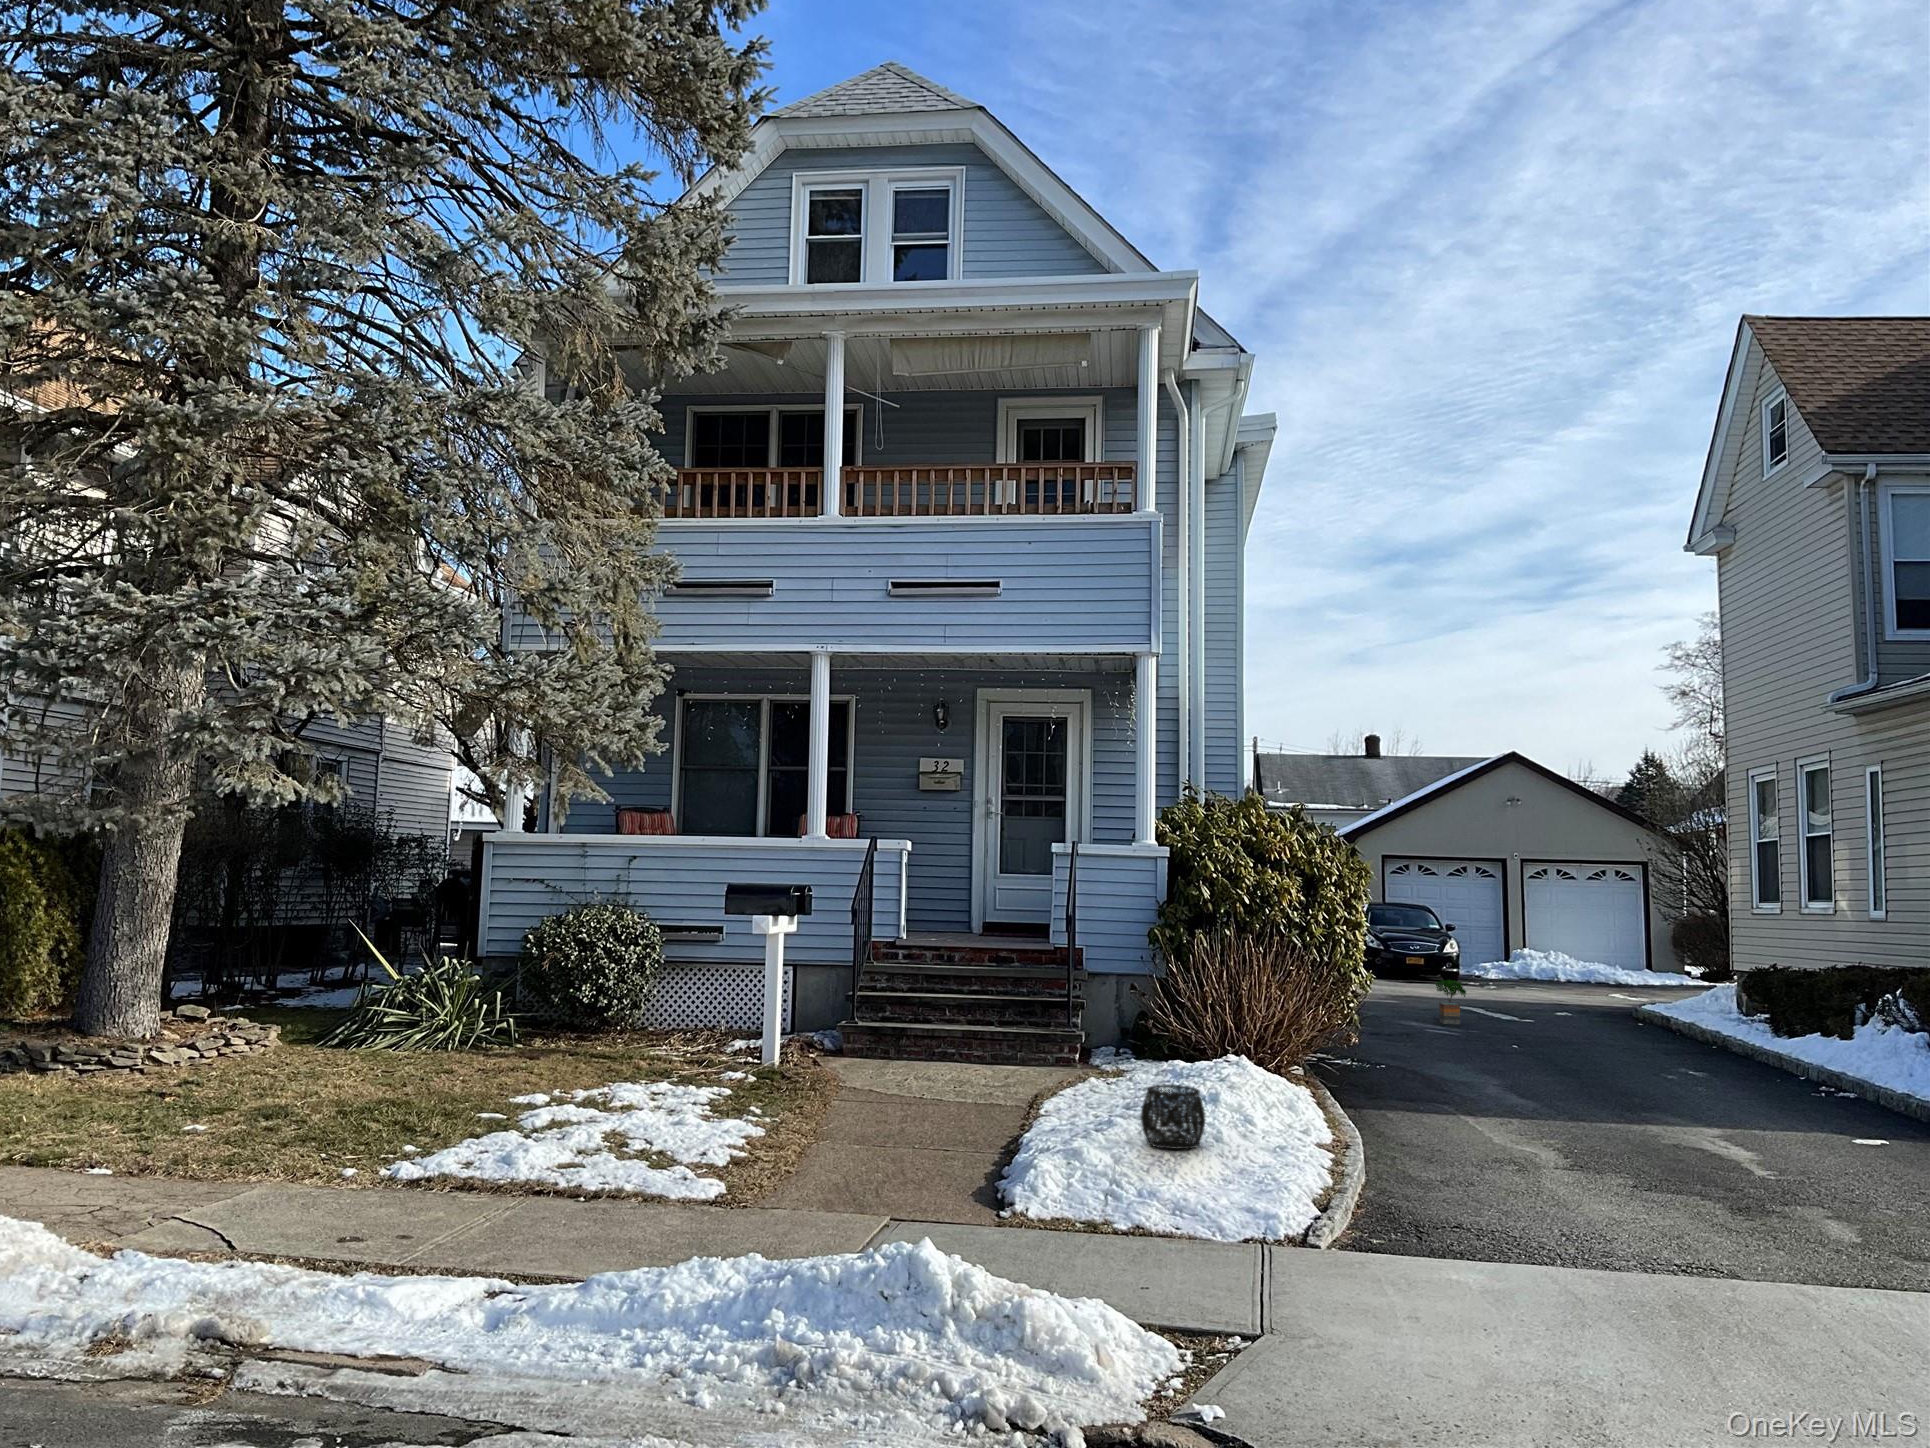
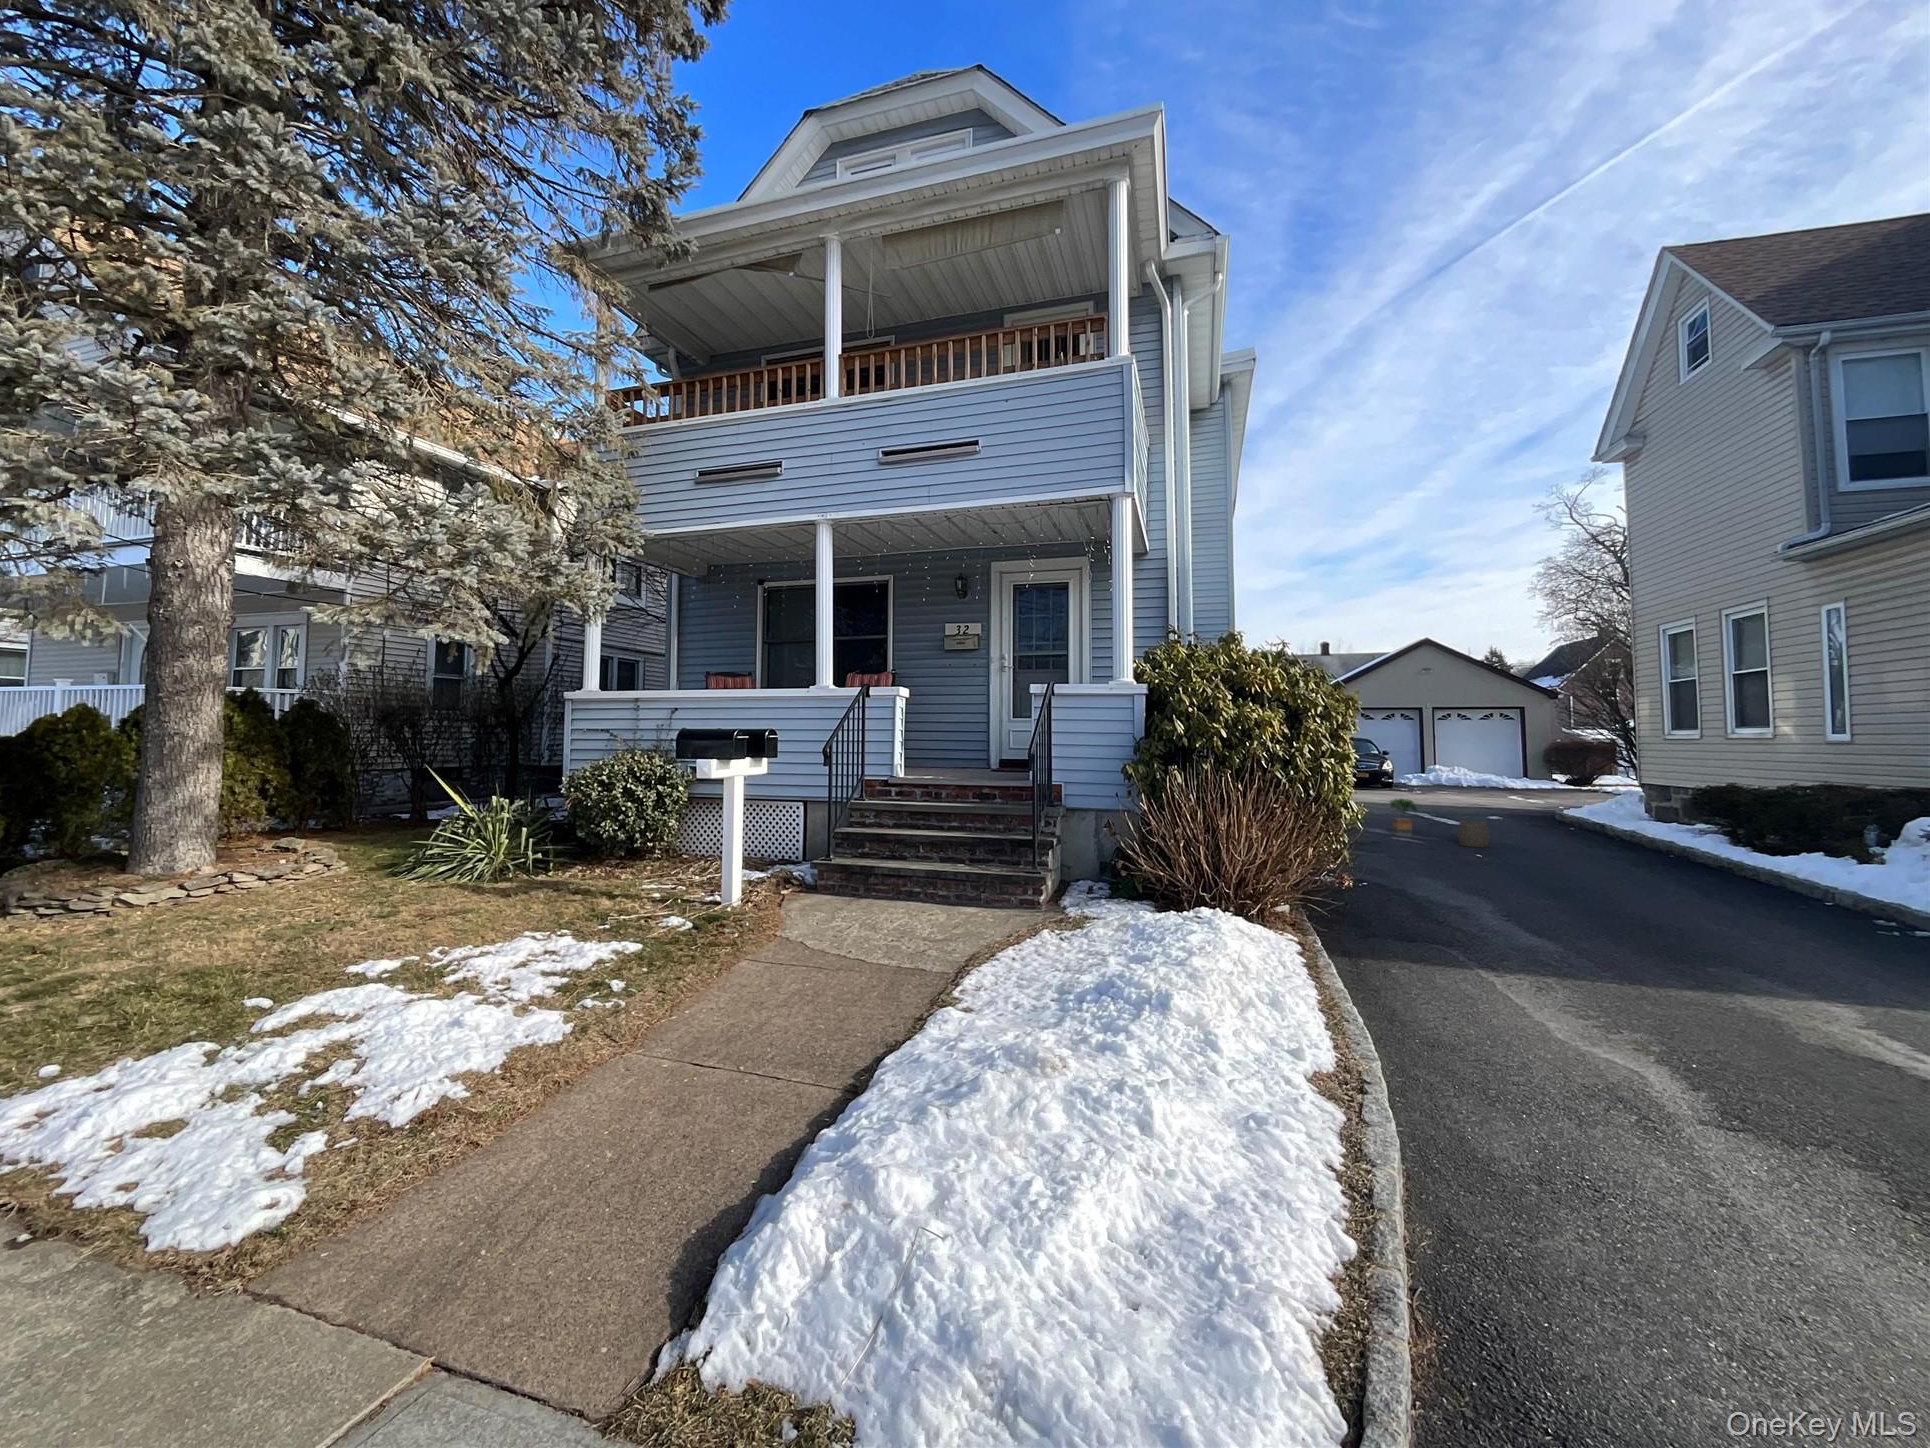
woven basket: present [1141,1085,1206,1150] -> present [1457,820,1490,847]

